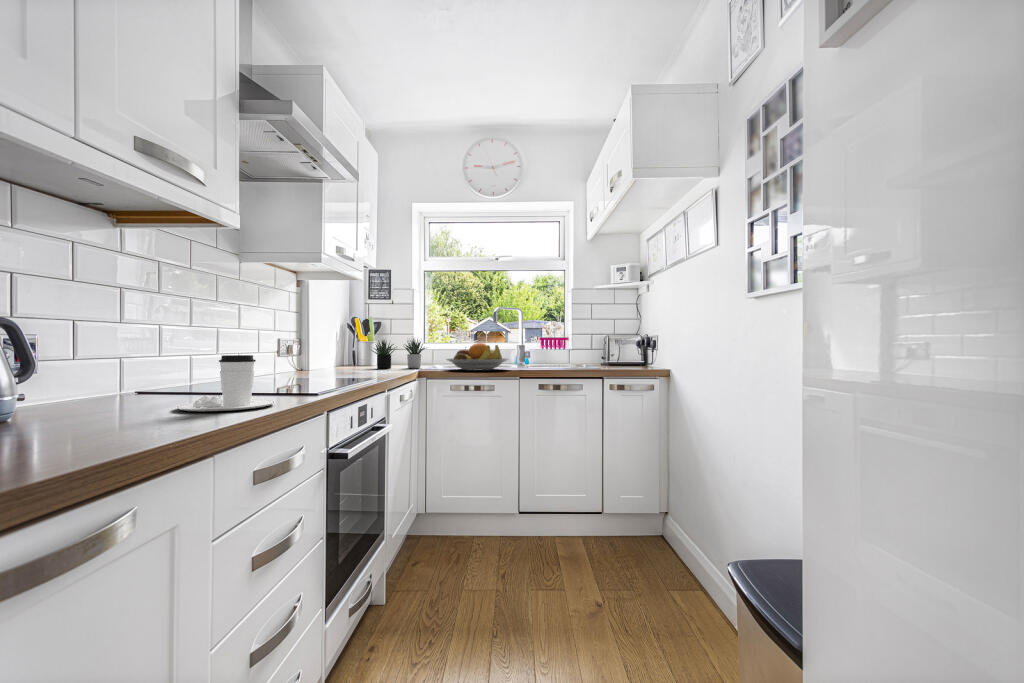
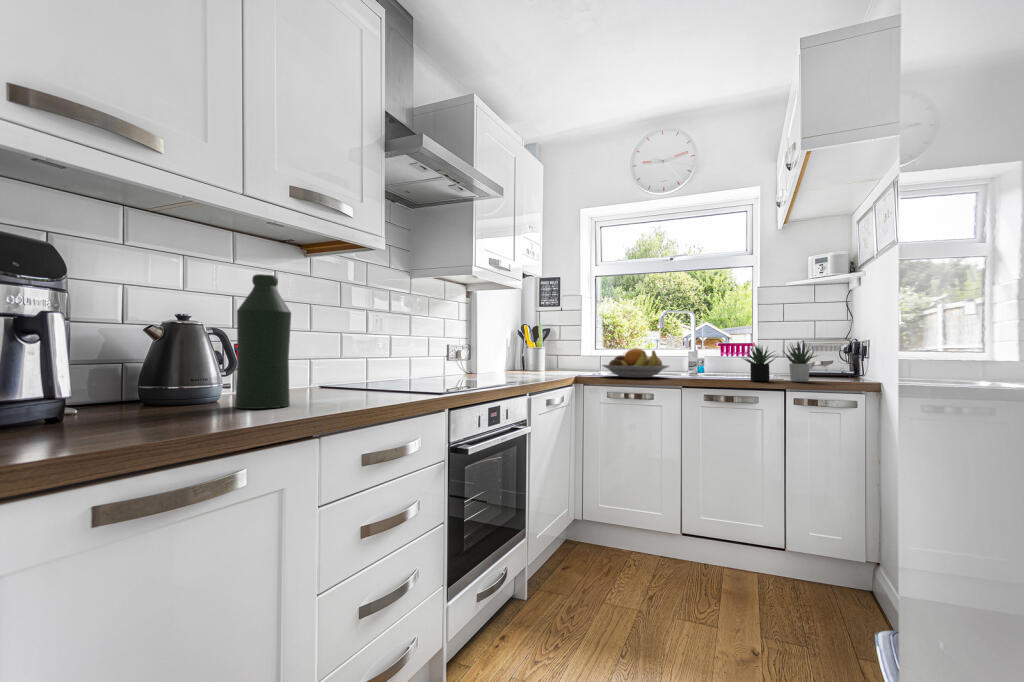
bottle: none [54,245,143,431] -> present [235,274,291,409]
succulent plant: present [371,338,425,369] -> present [741,342,816,382]
coffee cup: present [175,355,275,411] -> none [322,357,396,401]

